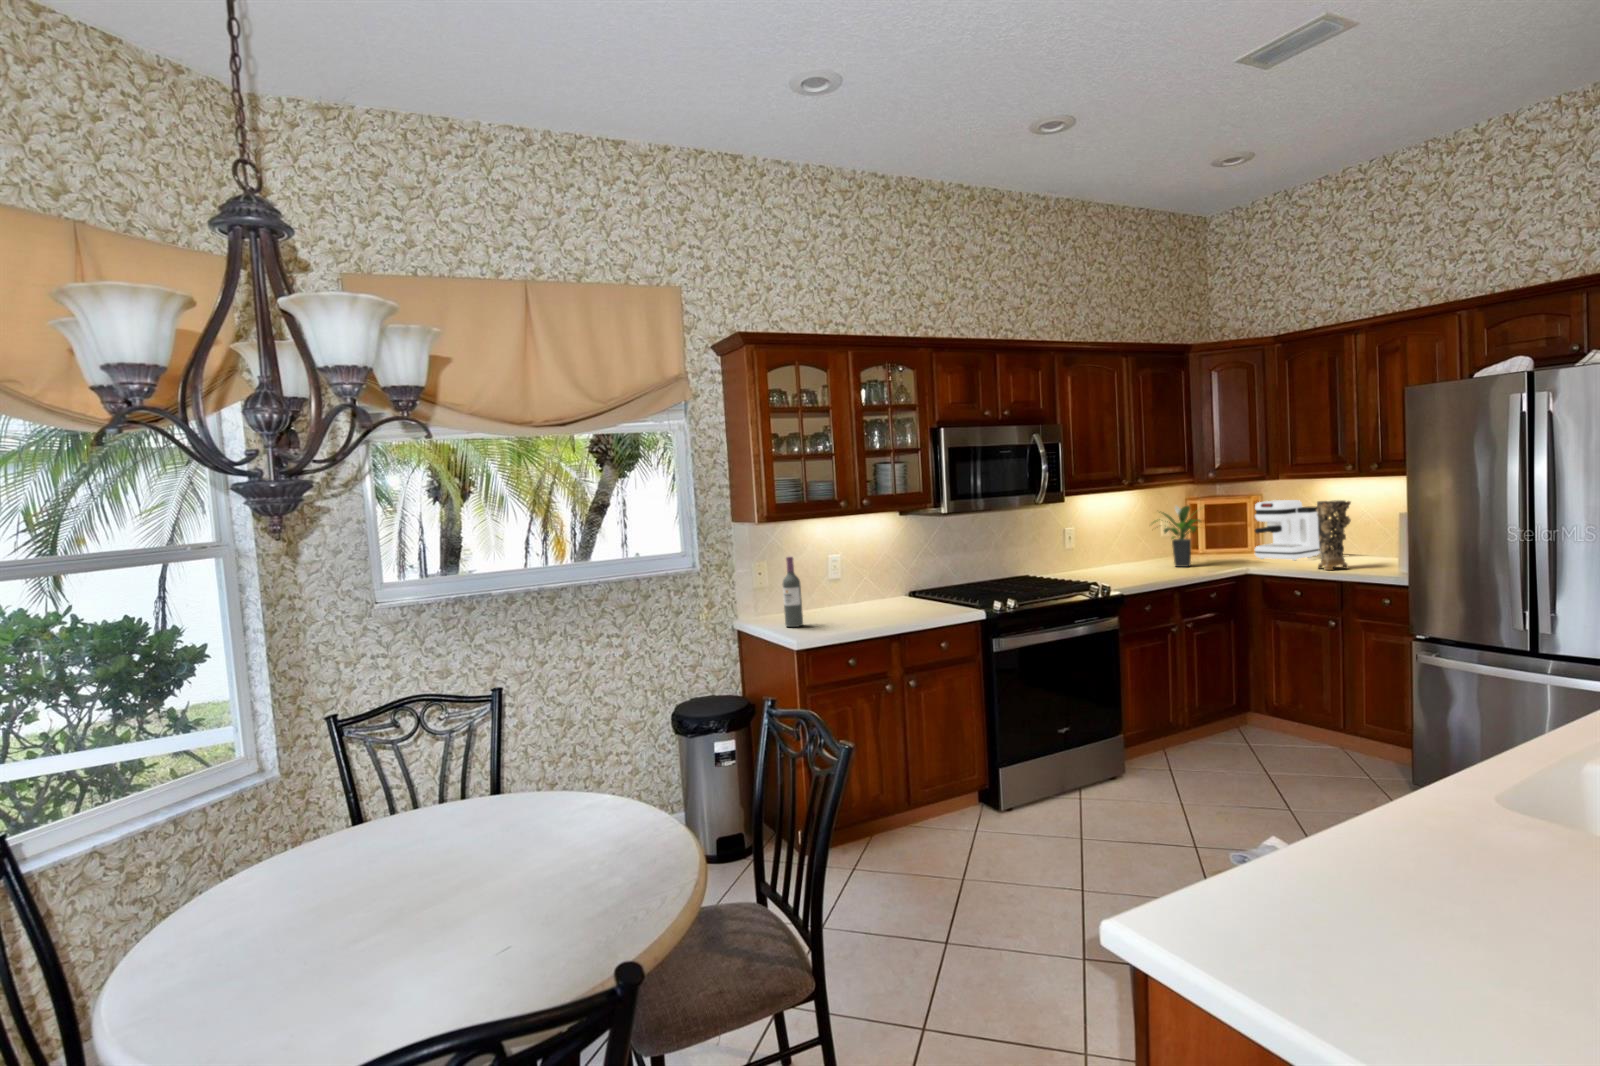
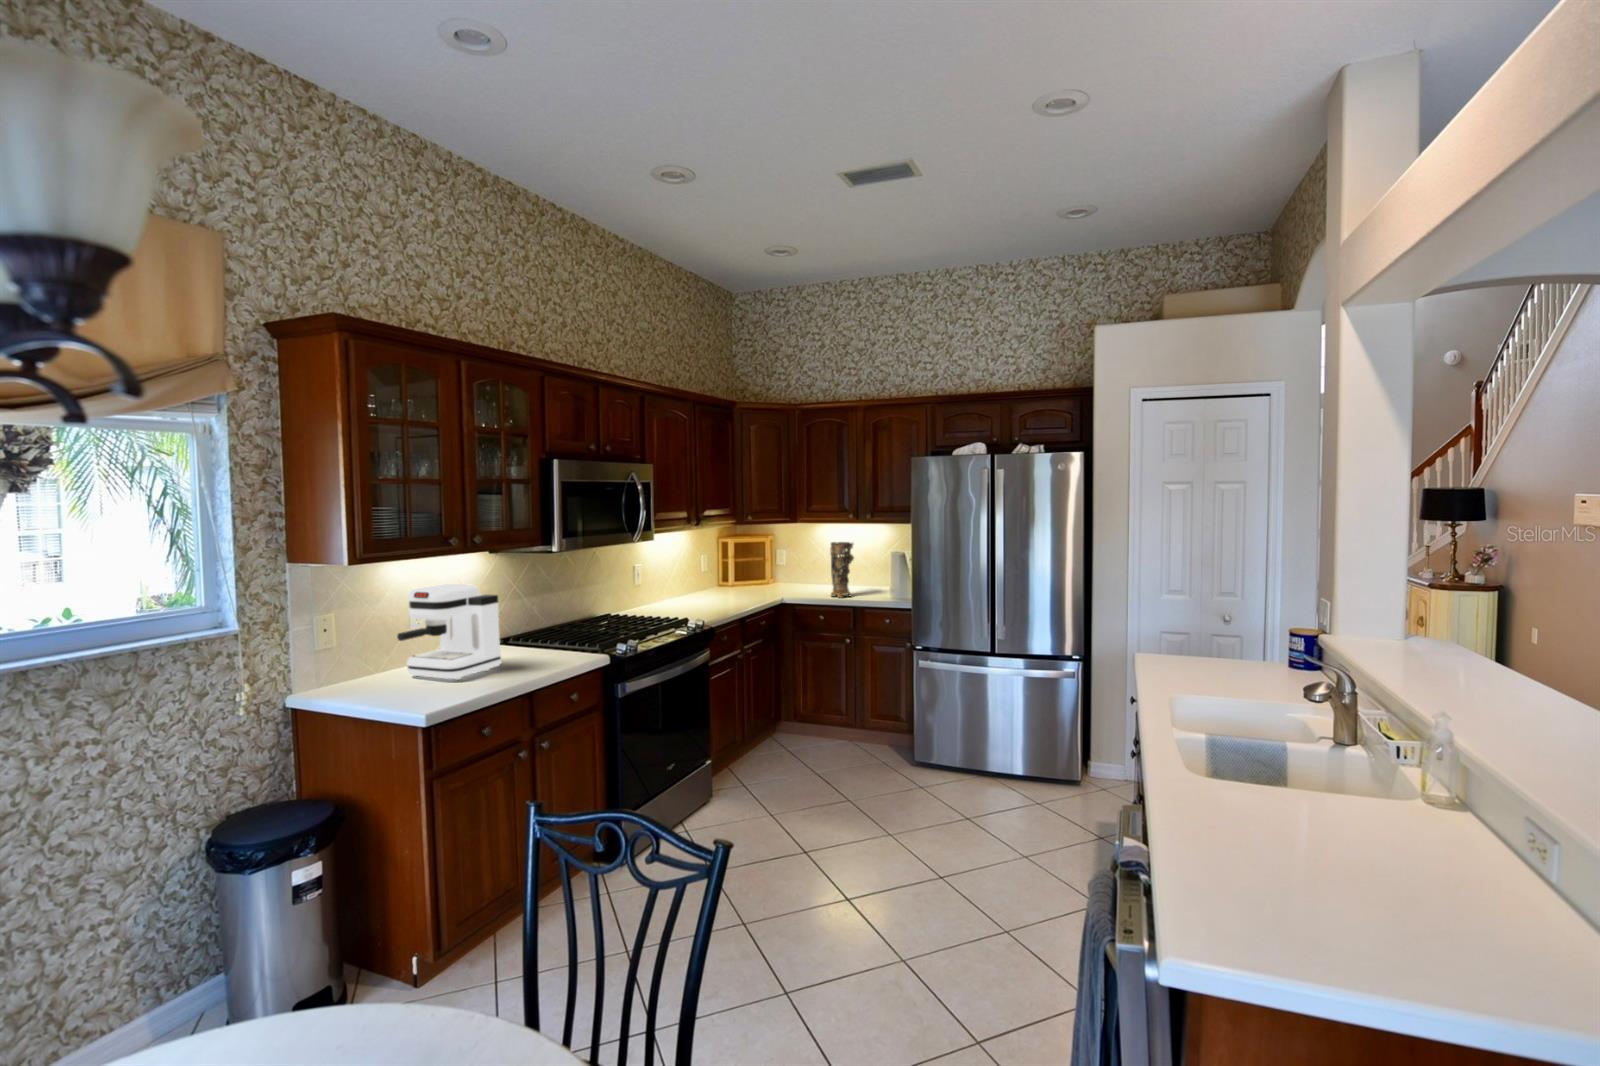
coffee maker: present [1255,500,1320,560] -> present [397,584,501,680]
potted plant: present [1153,506,1201,567] -> none [704,544,752,599]
wine bottle: present [783,557,803,627] -> none [381,607,409,697]

